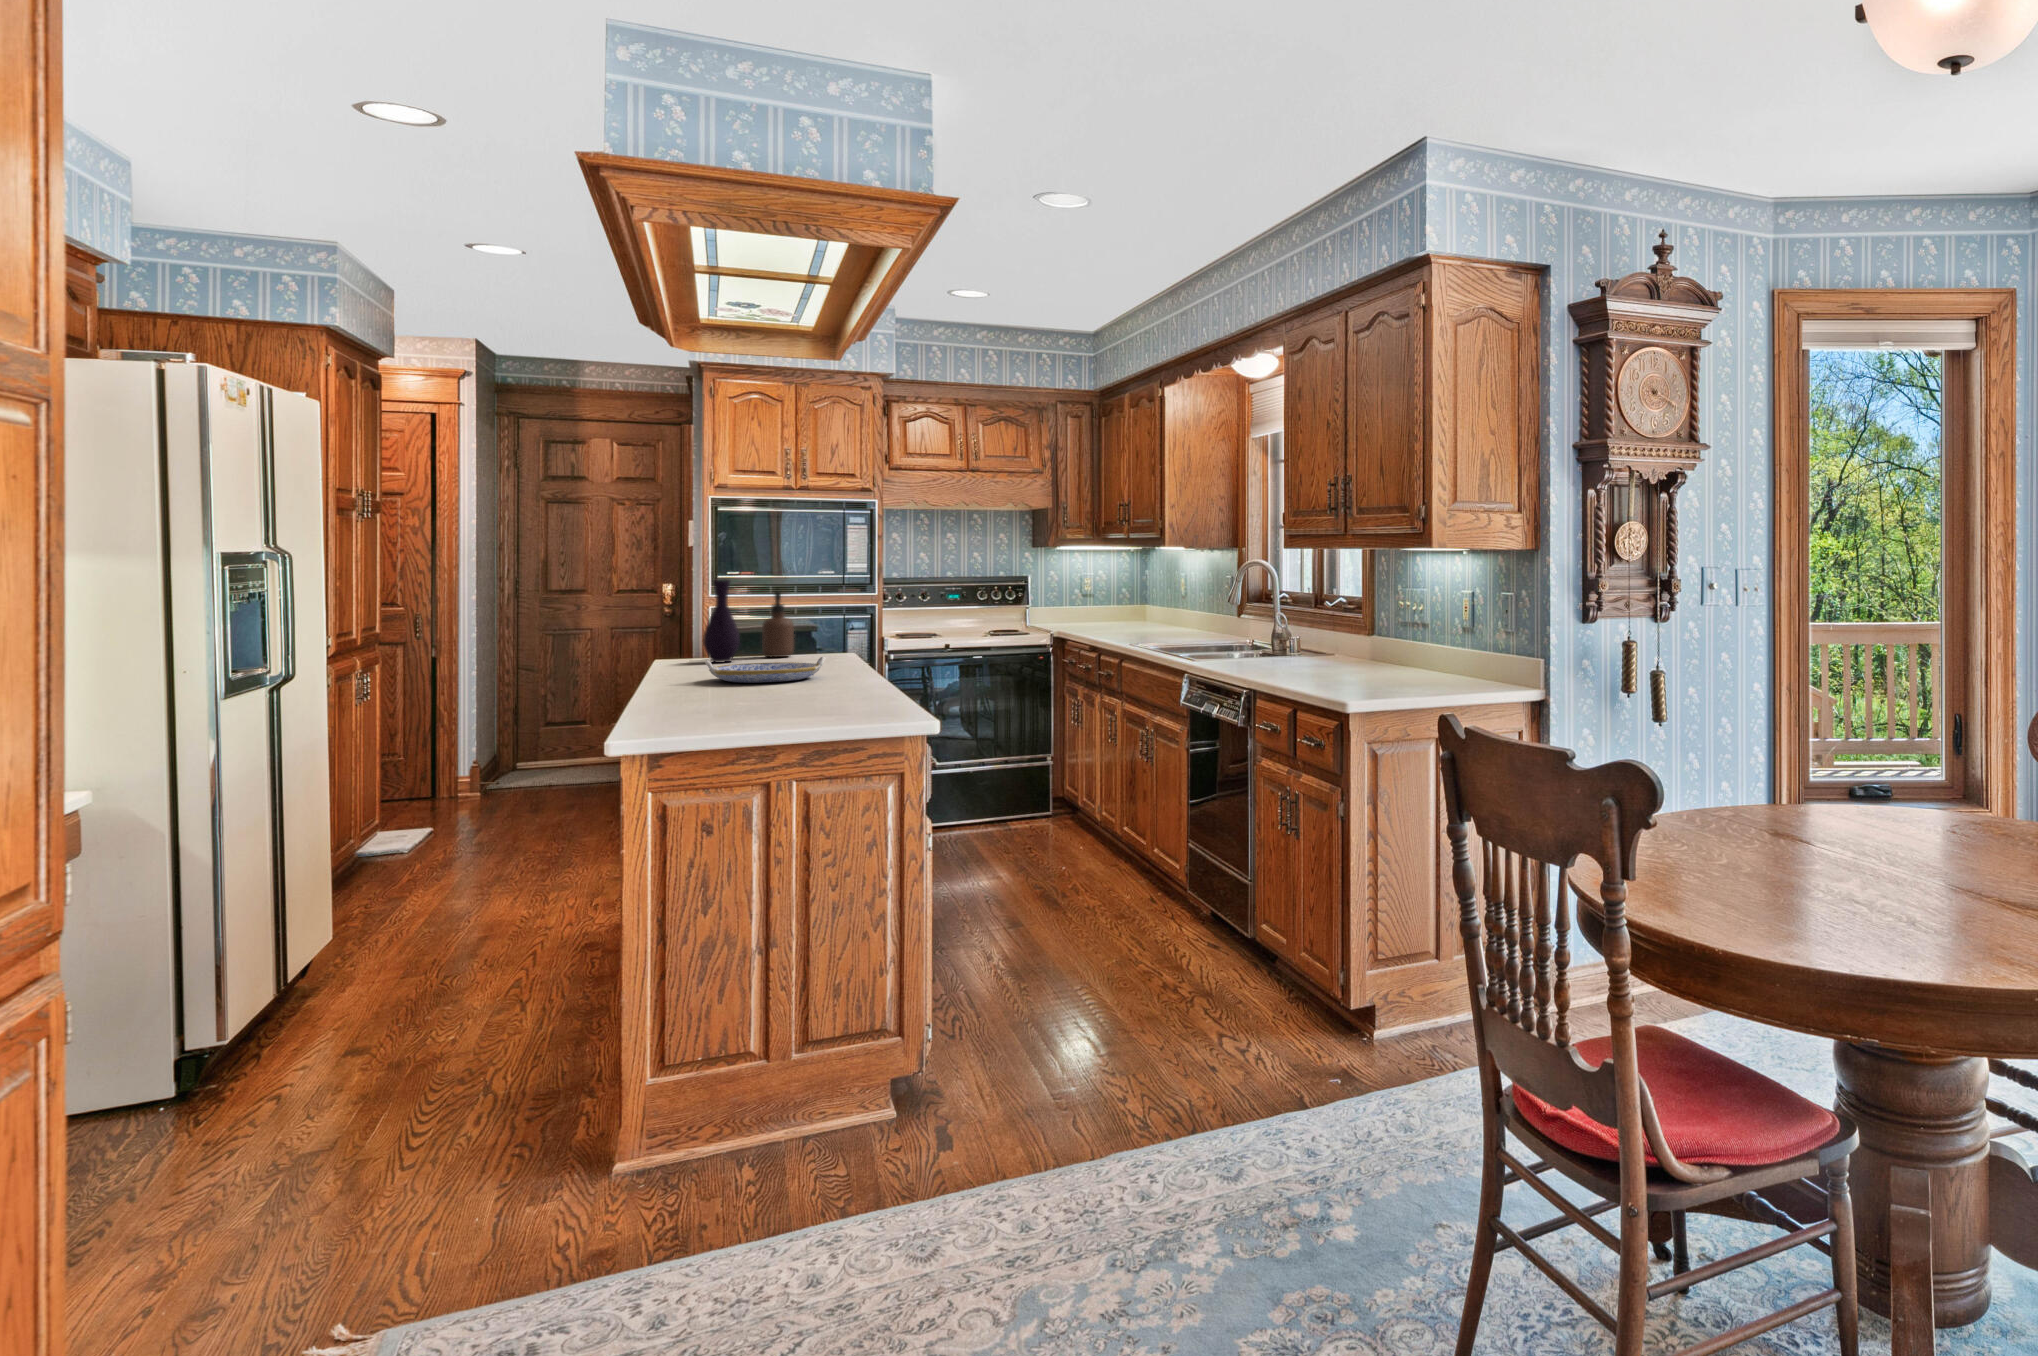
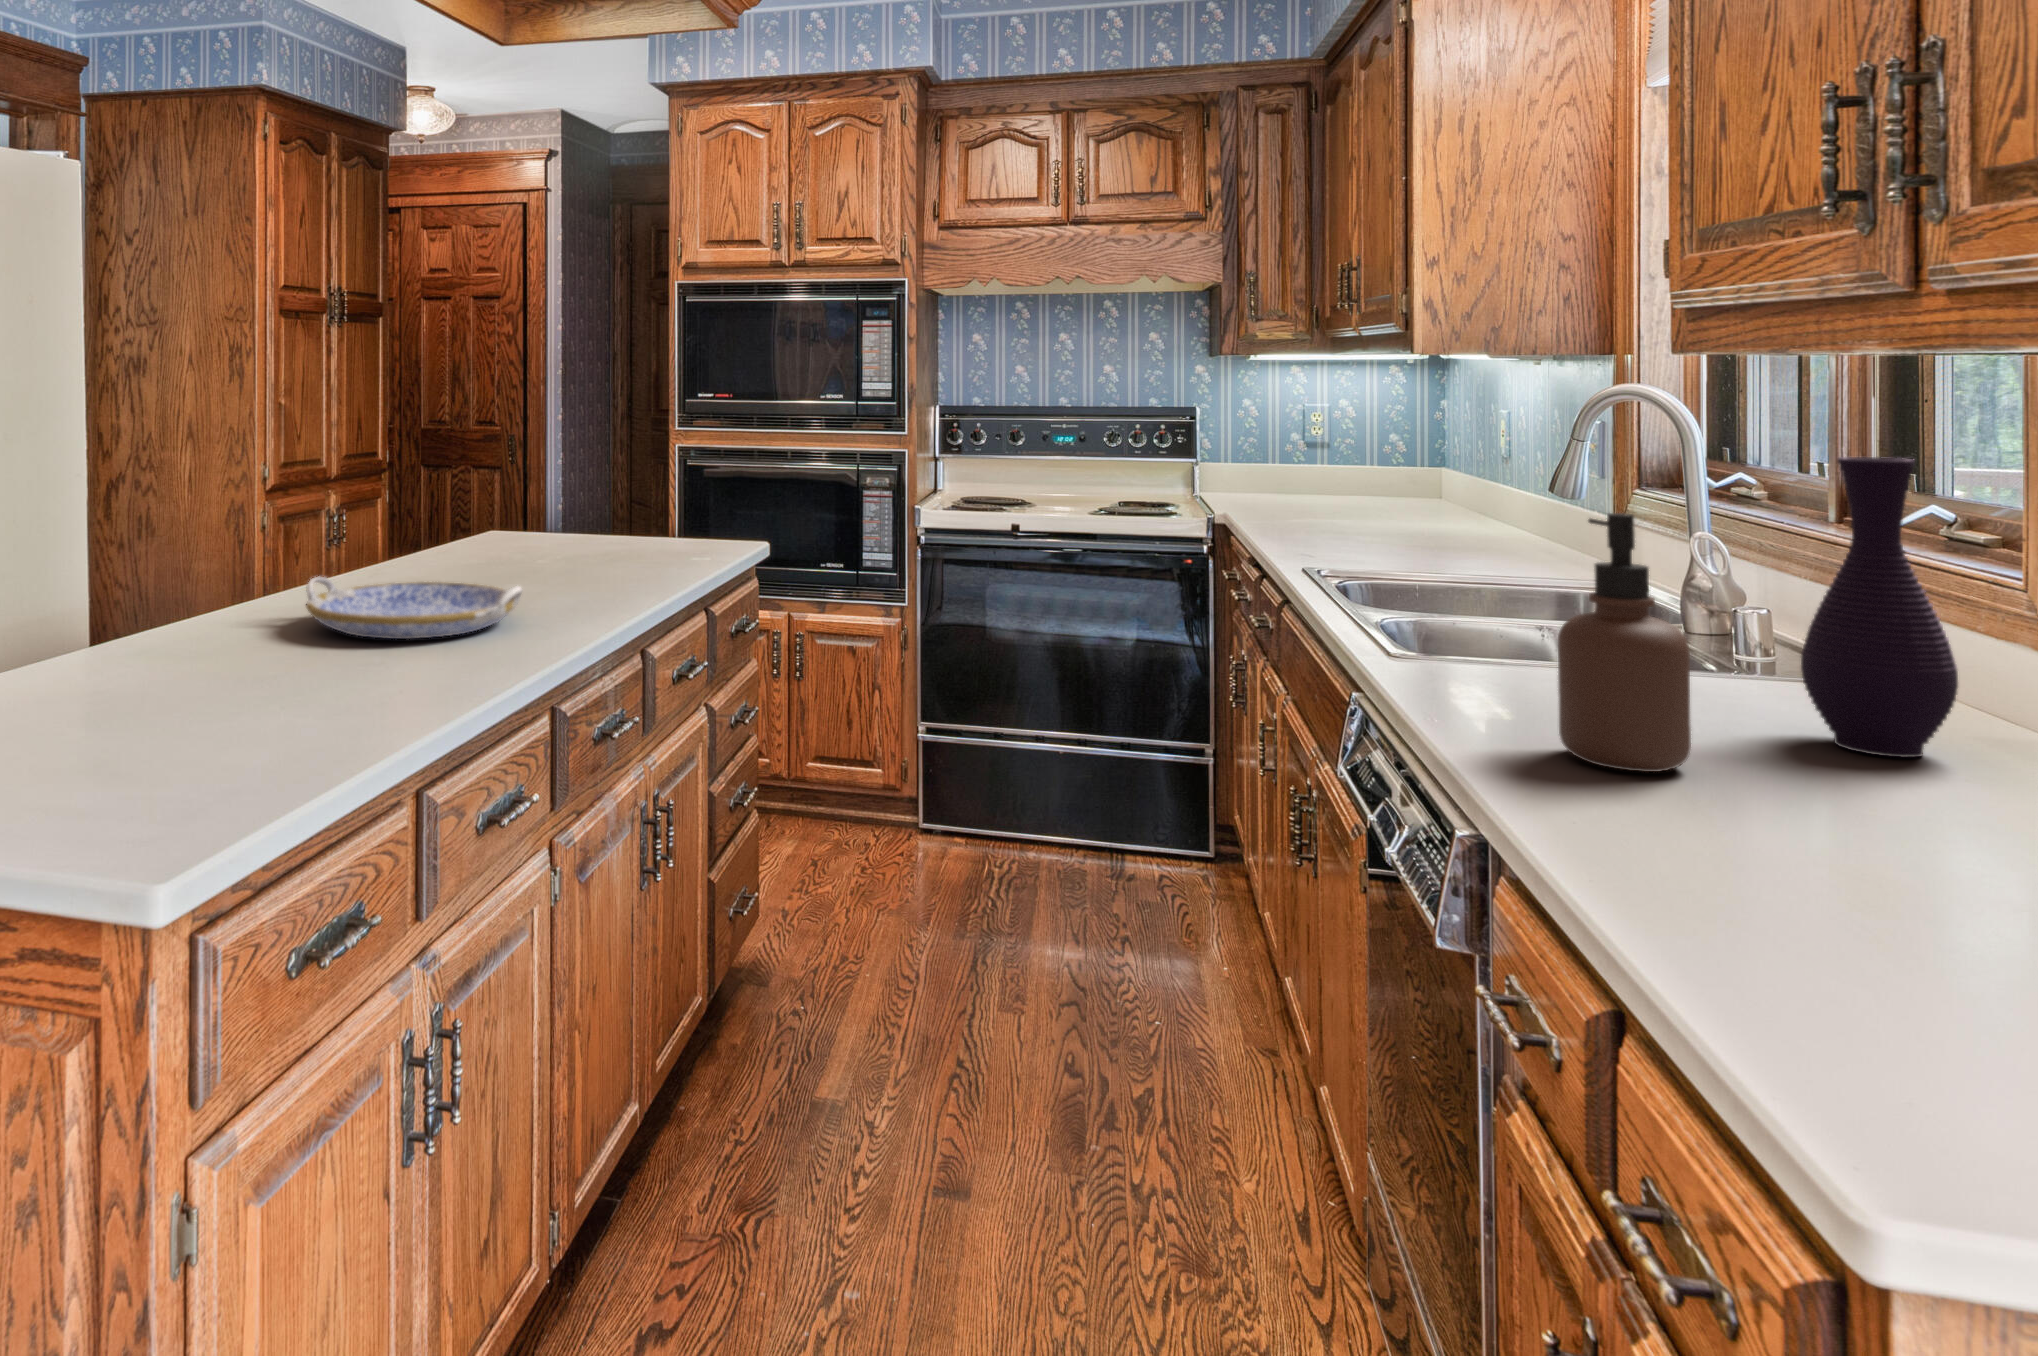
vase: present [703,580,740,663] -> present [1801,457,1958,758]
soap dispenser: present [762,591,794,657] -> present [1558,513,1691,772]

